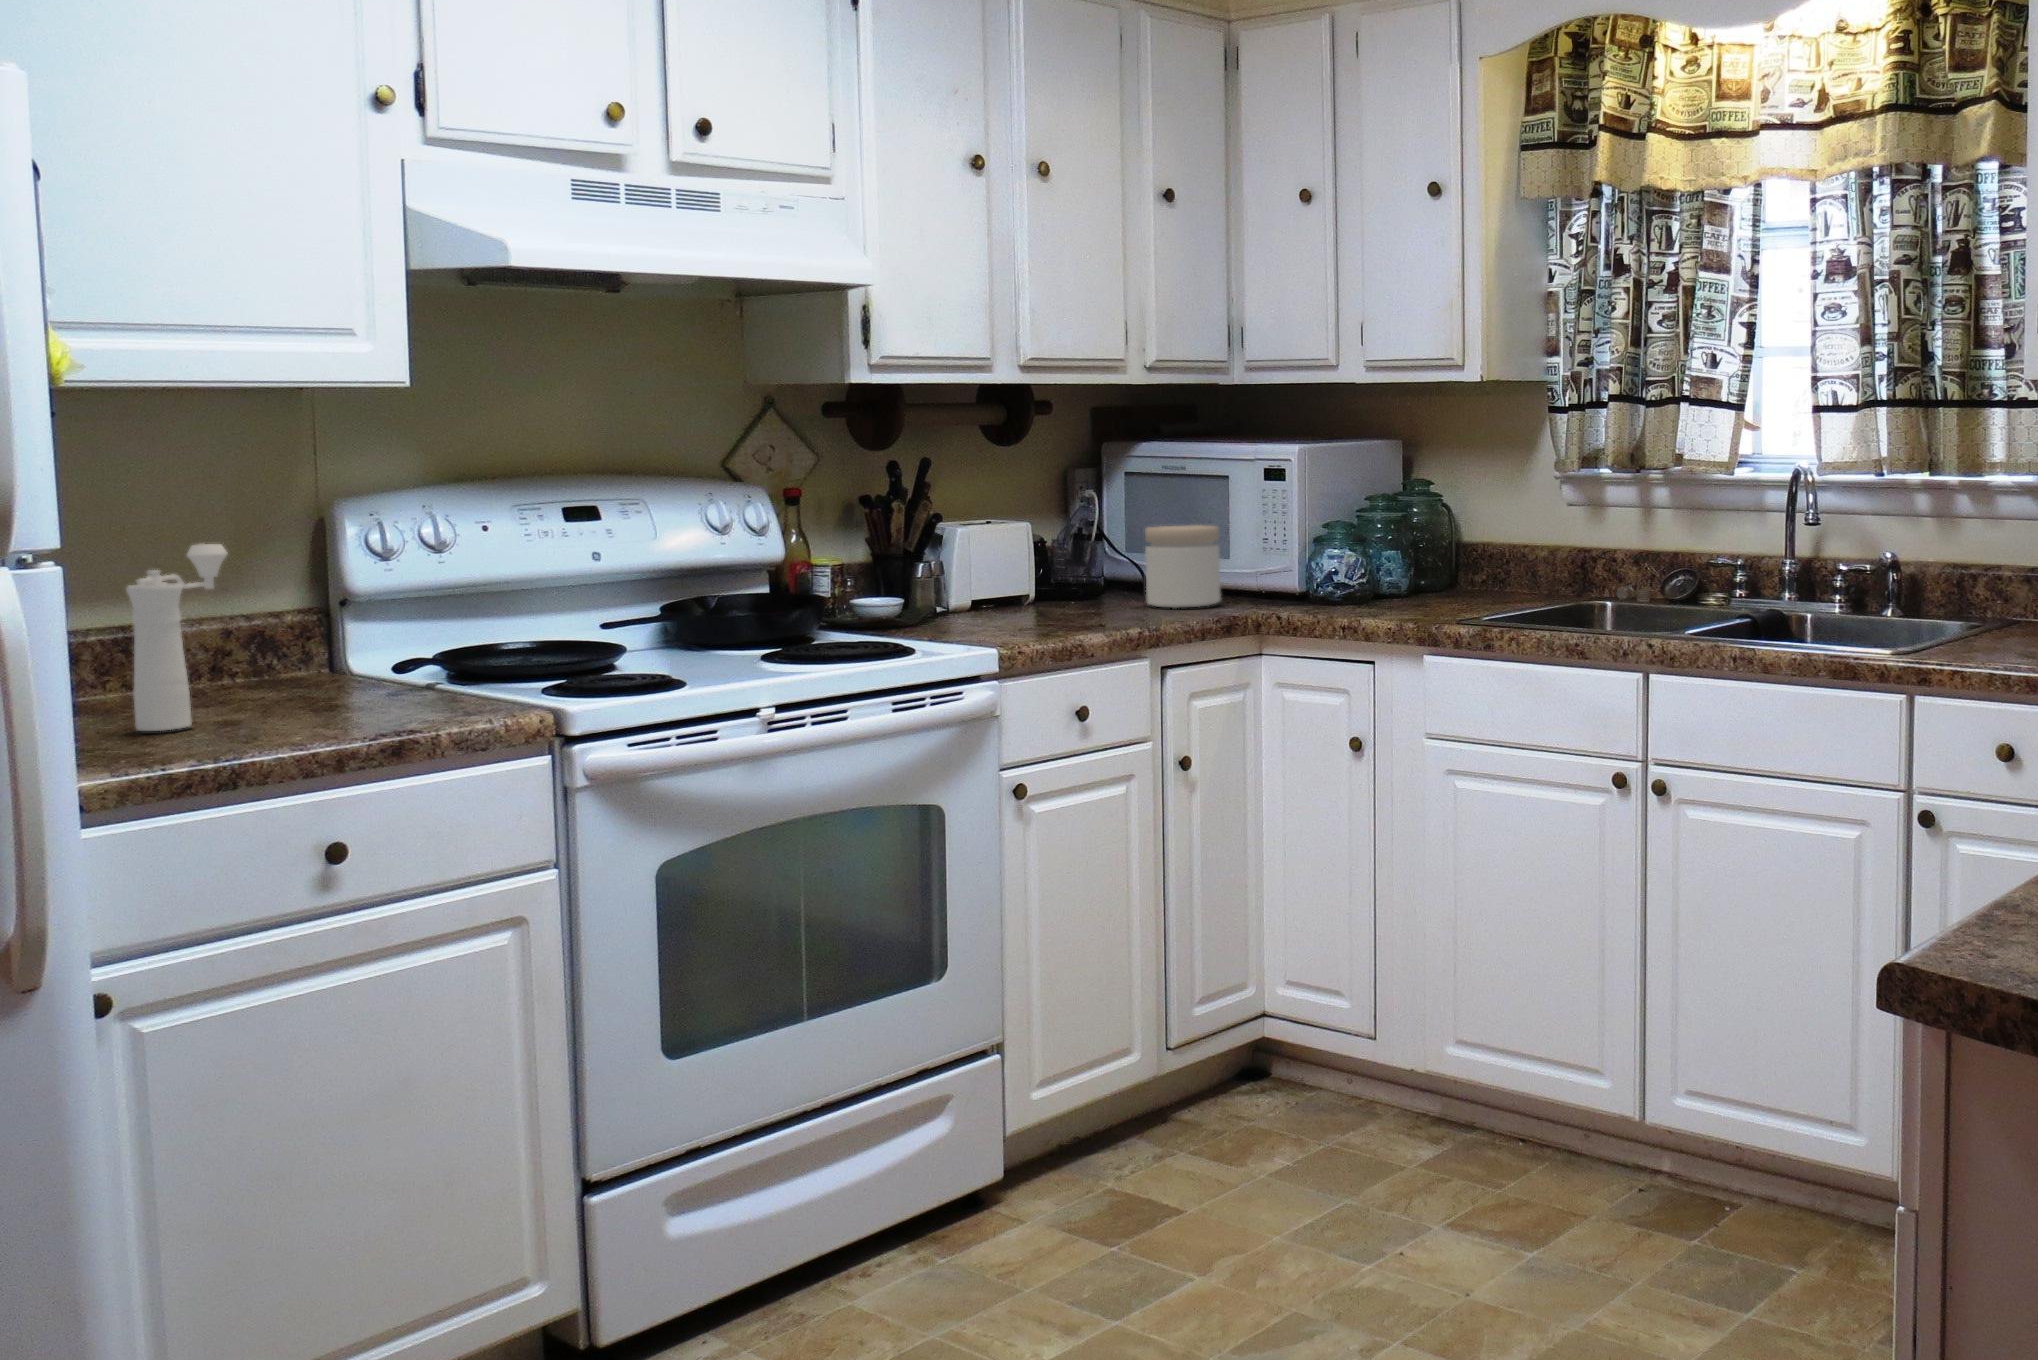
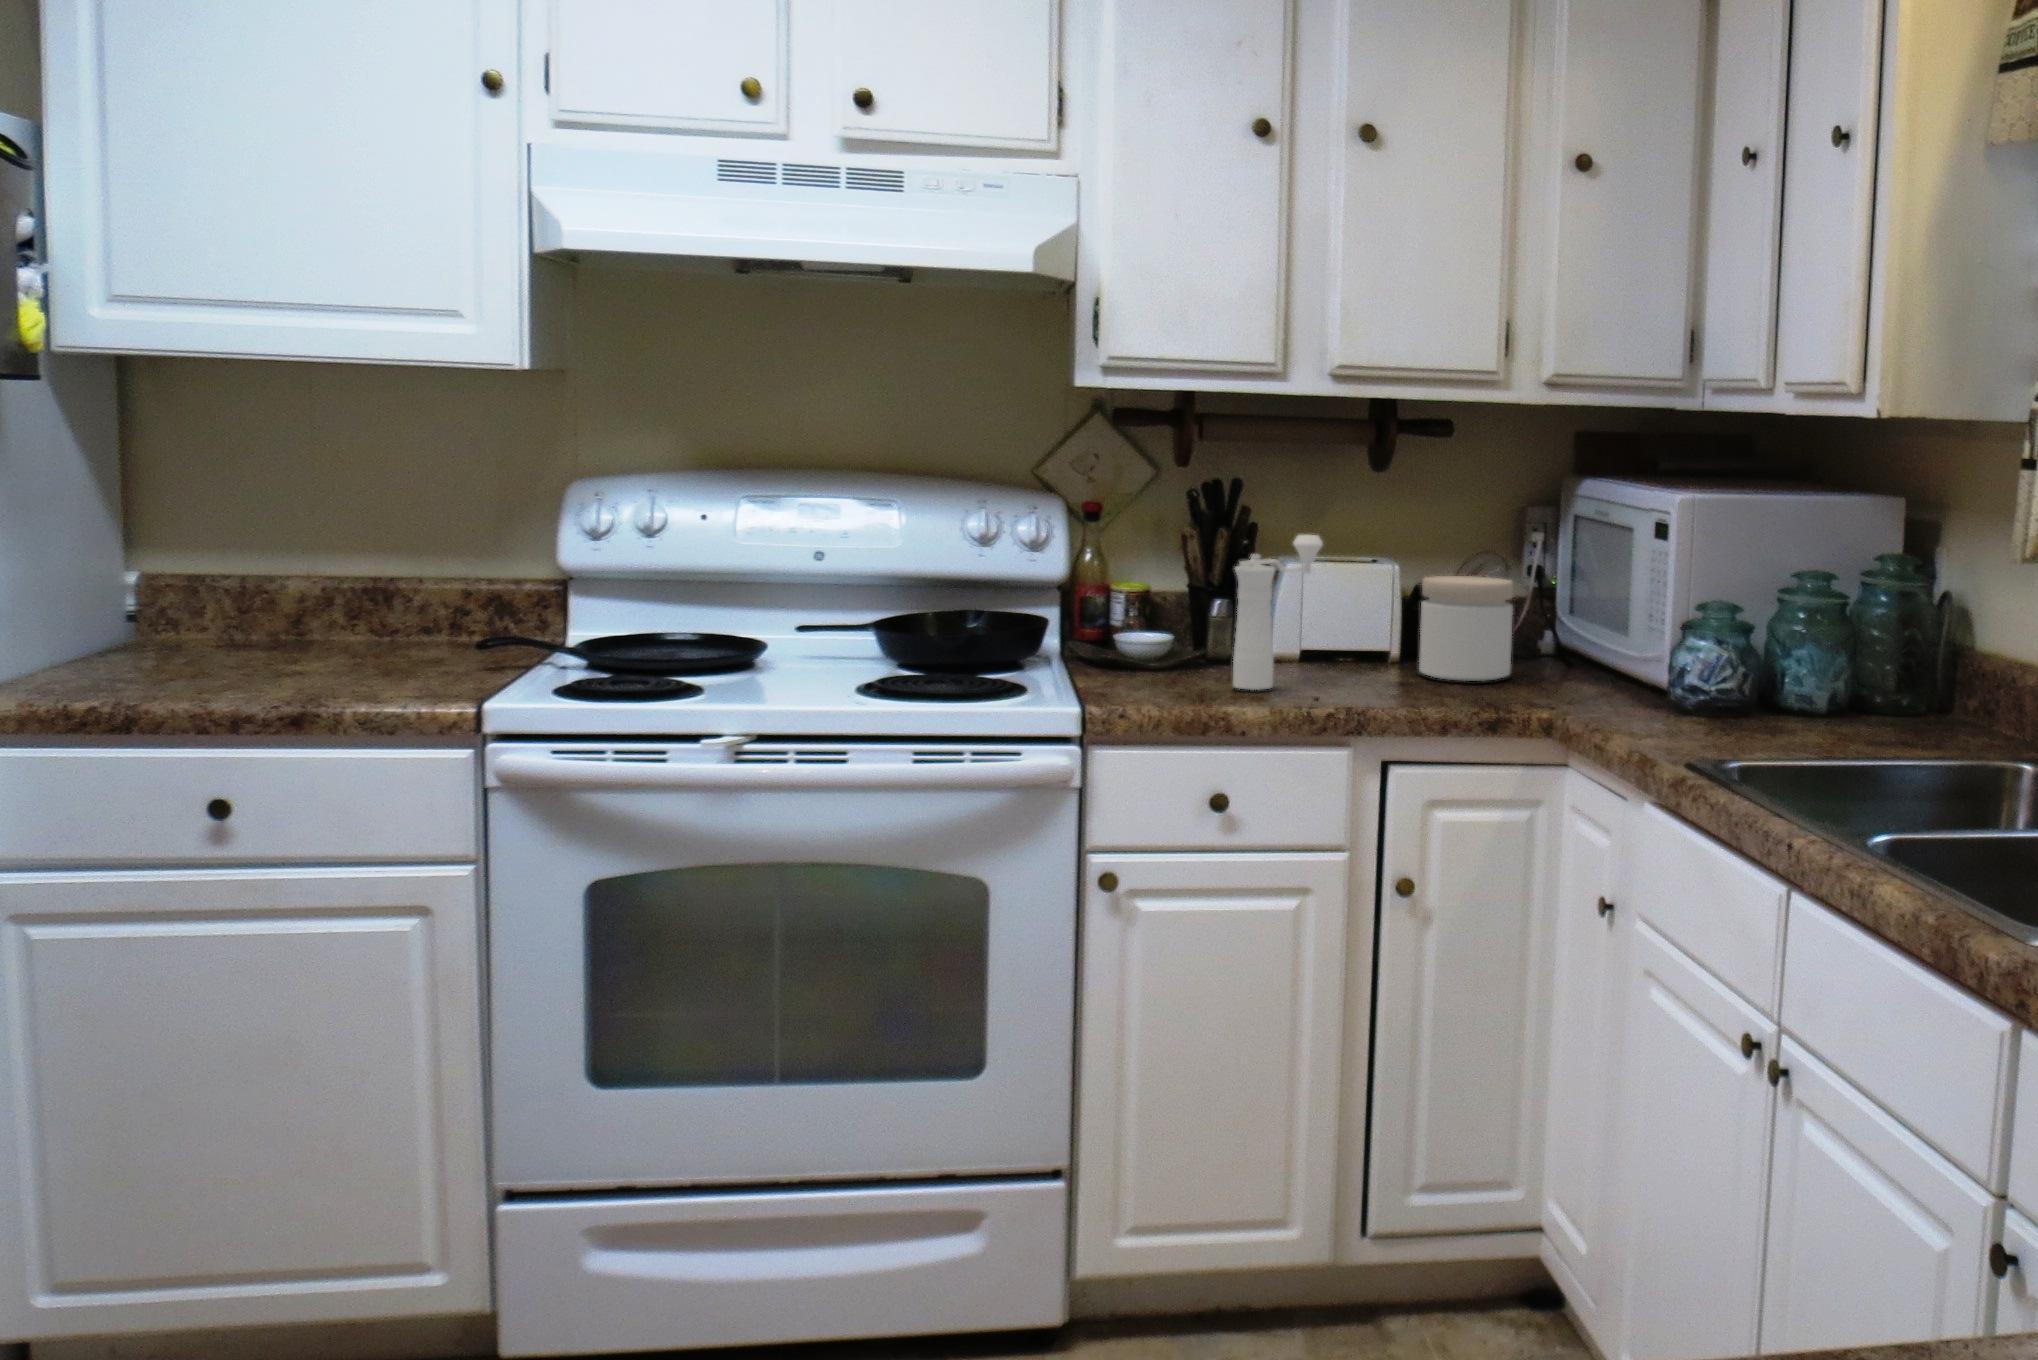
pepper mill: present [126,544,227,731] -> present [1233,535,1323,690]

